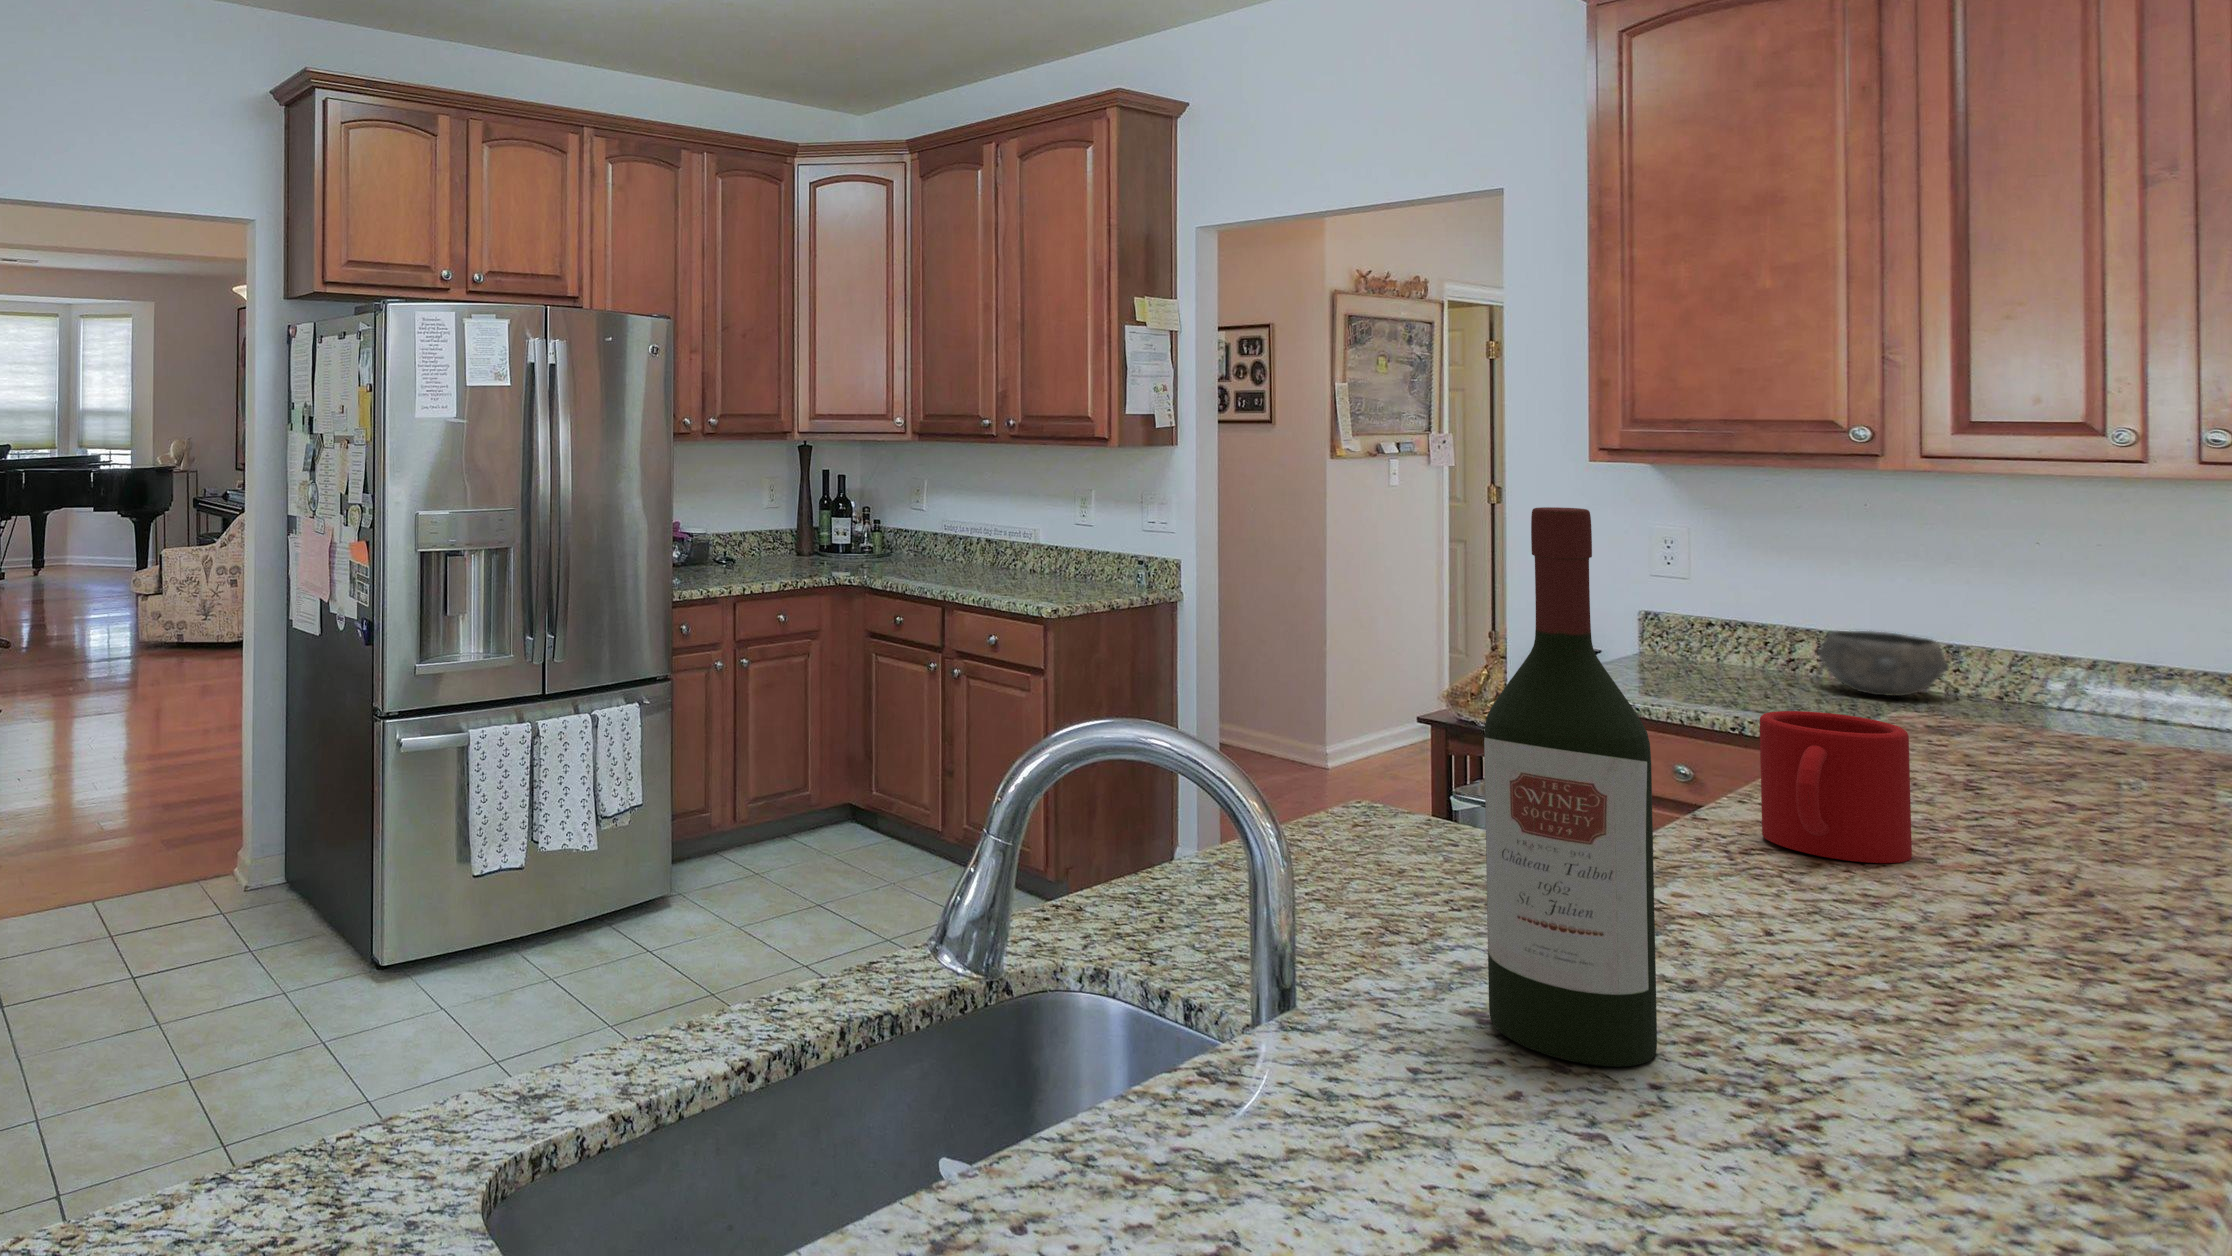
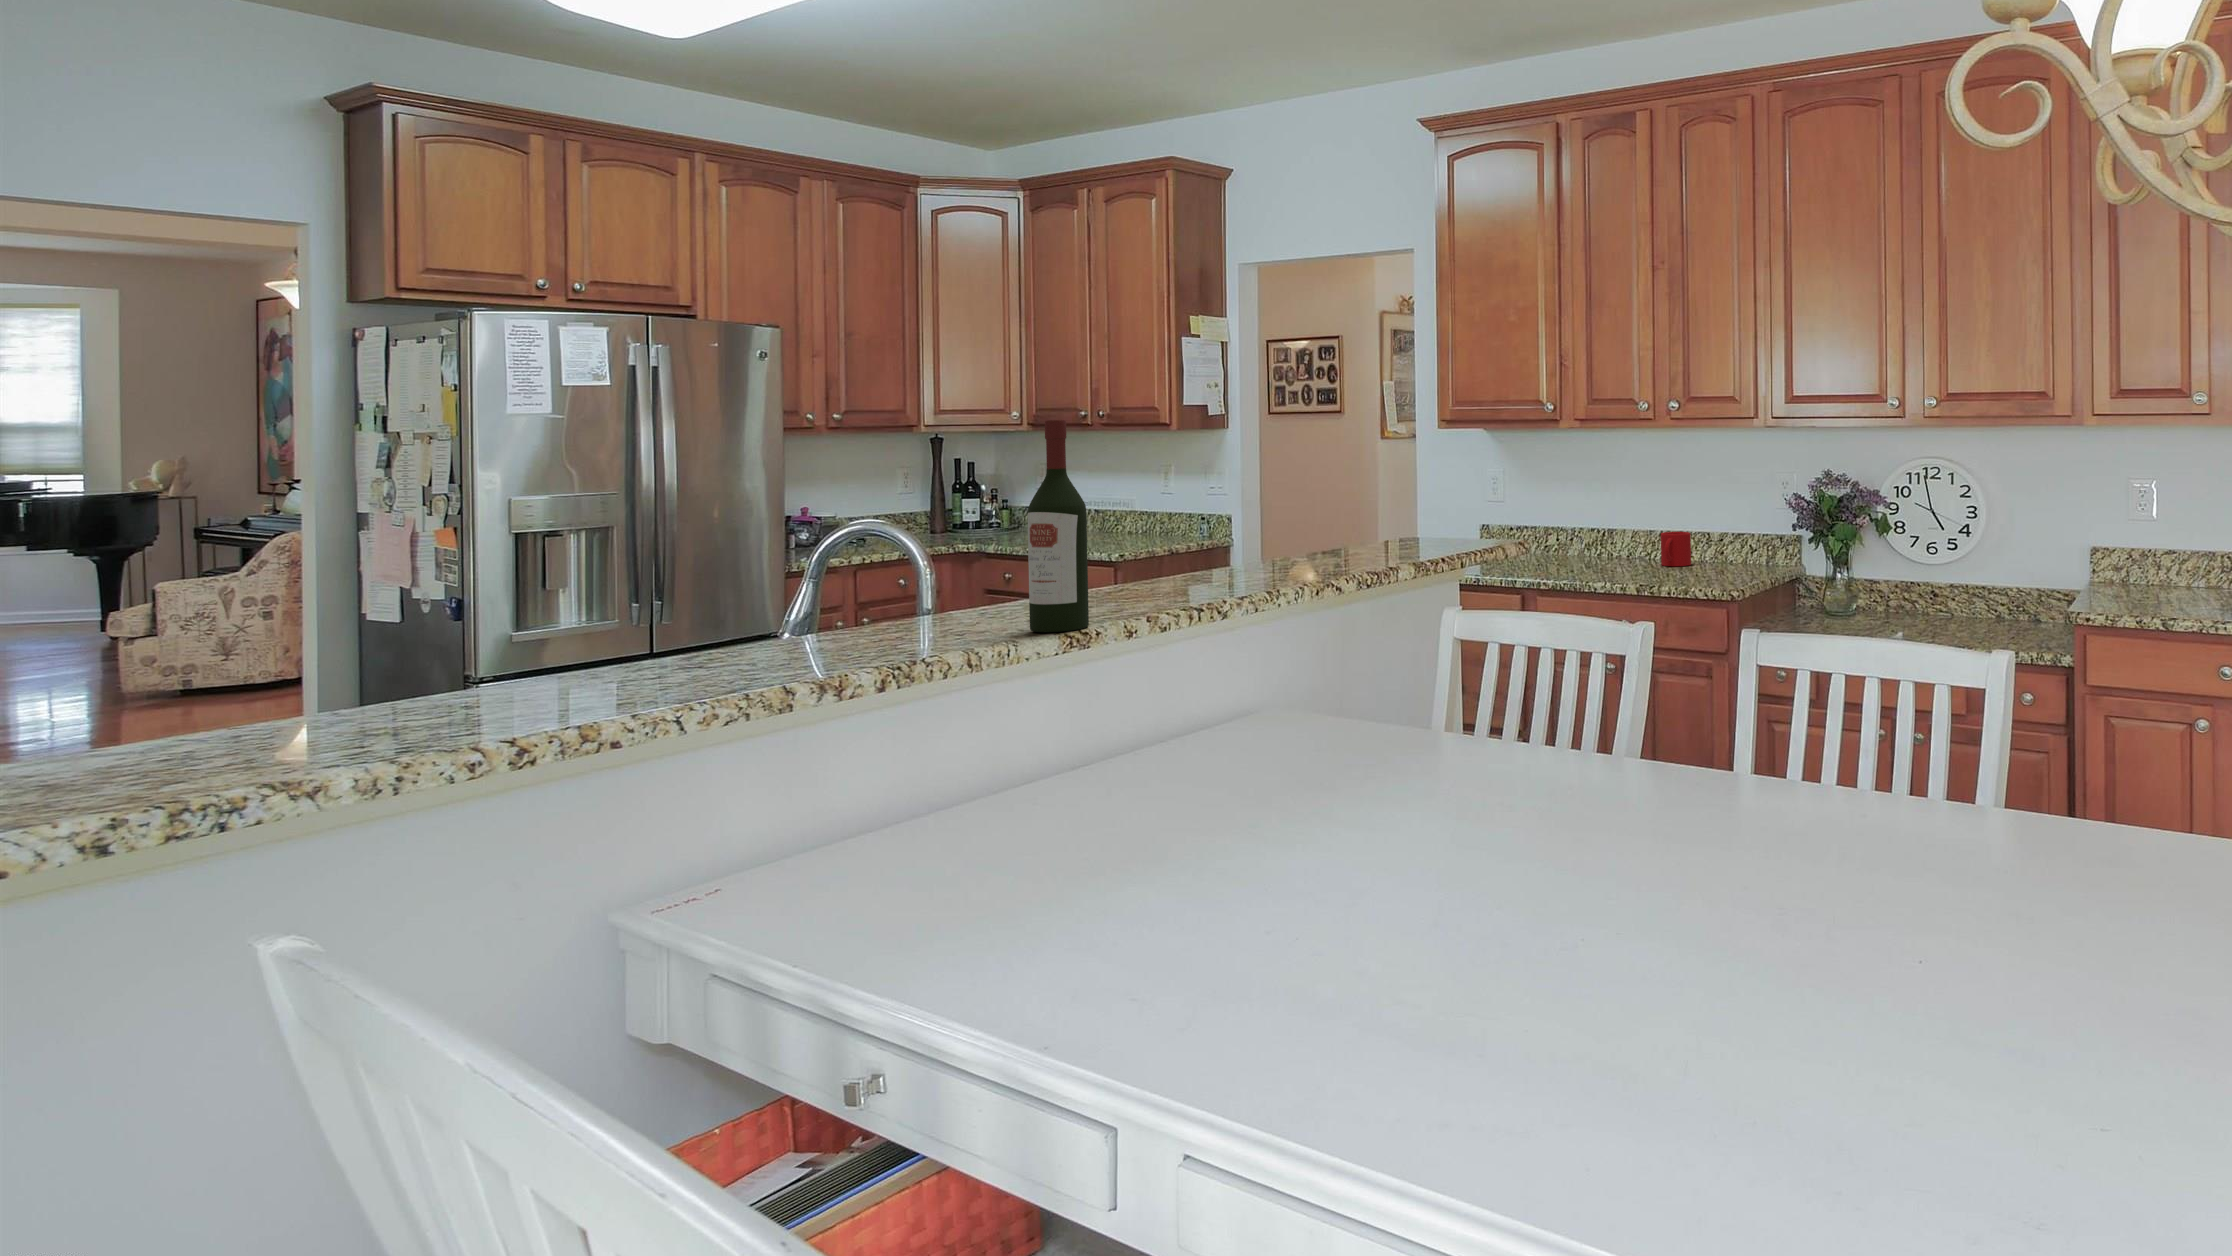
bowl: present [1817,631,1949,696] -> none [1559,526,1617,563]
mug: present [1759,711,1912,863] -> present [1661,532,1691,566]

